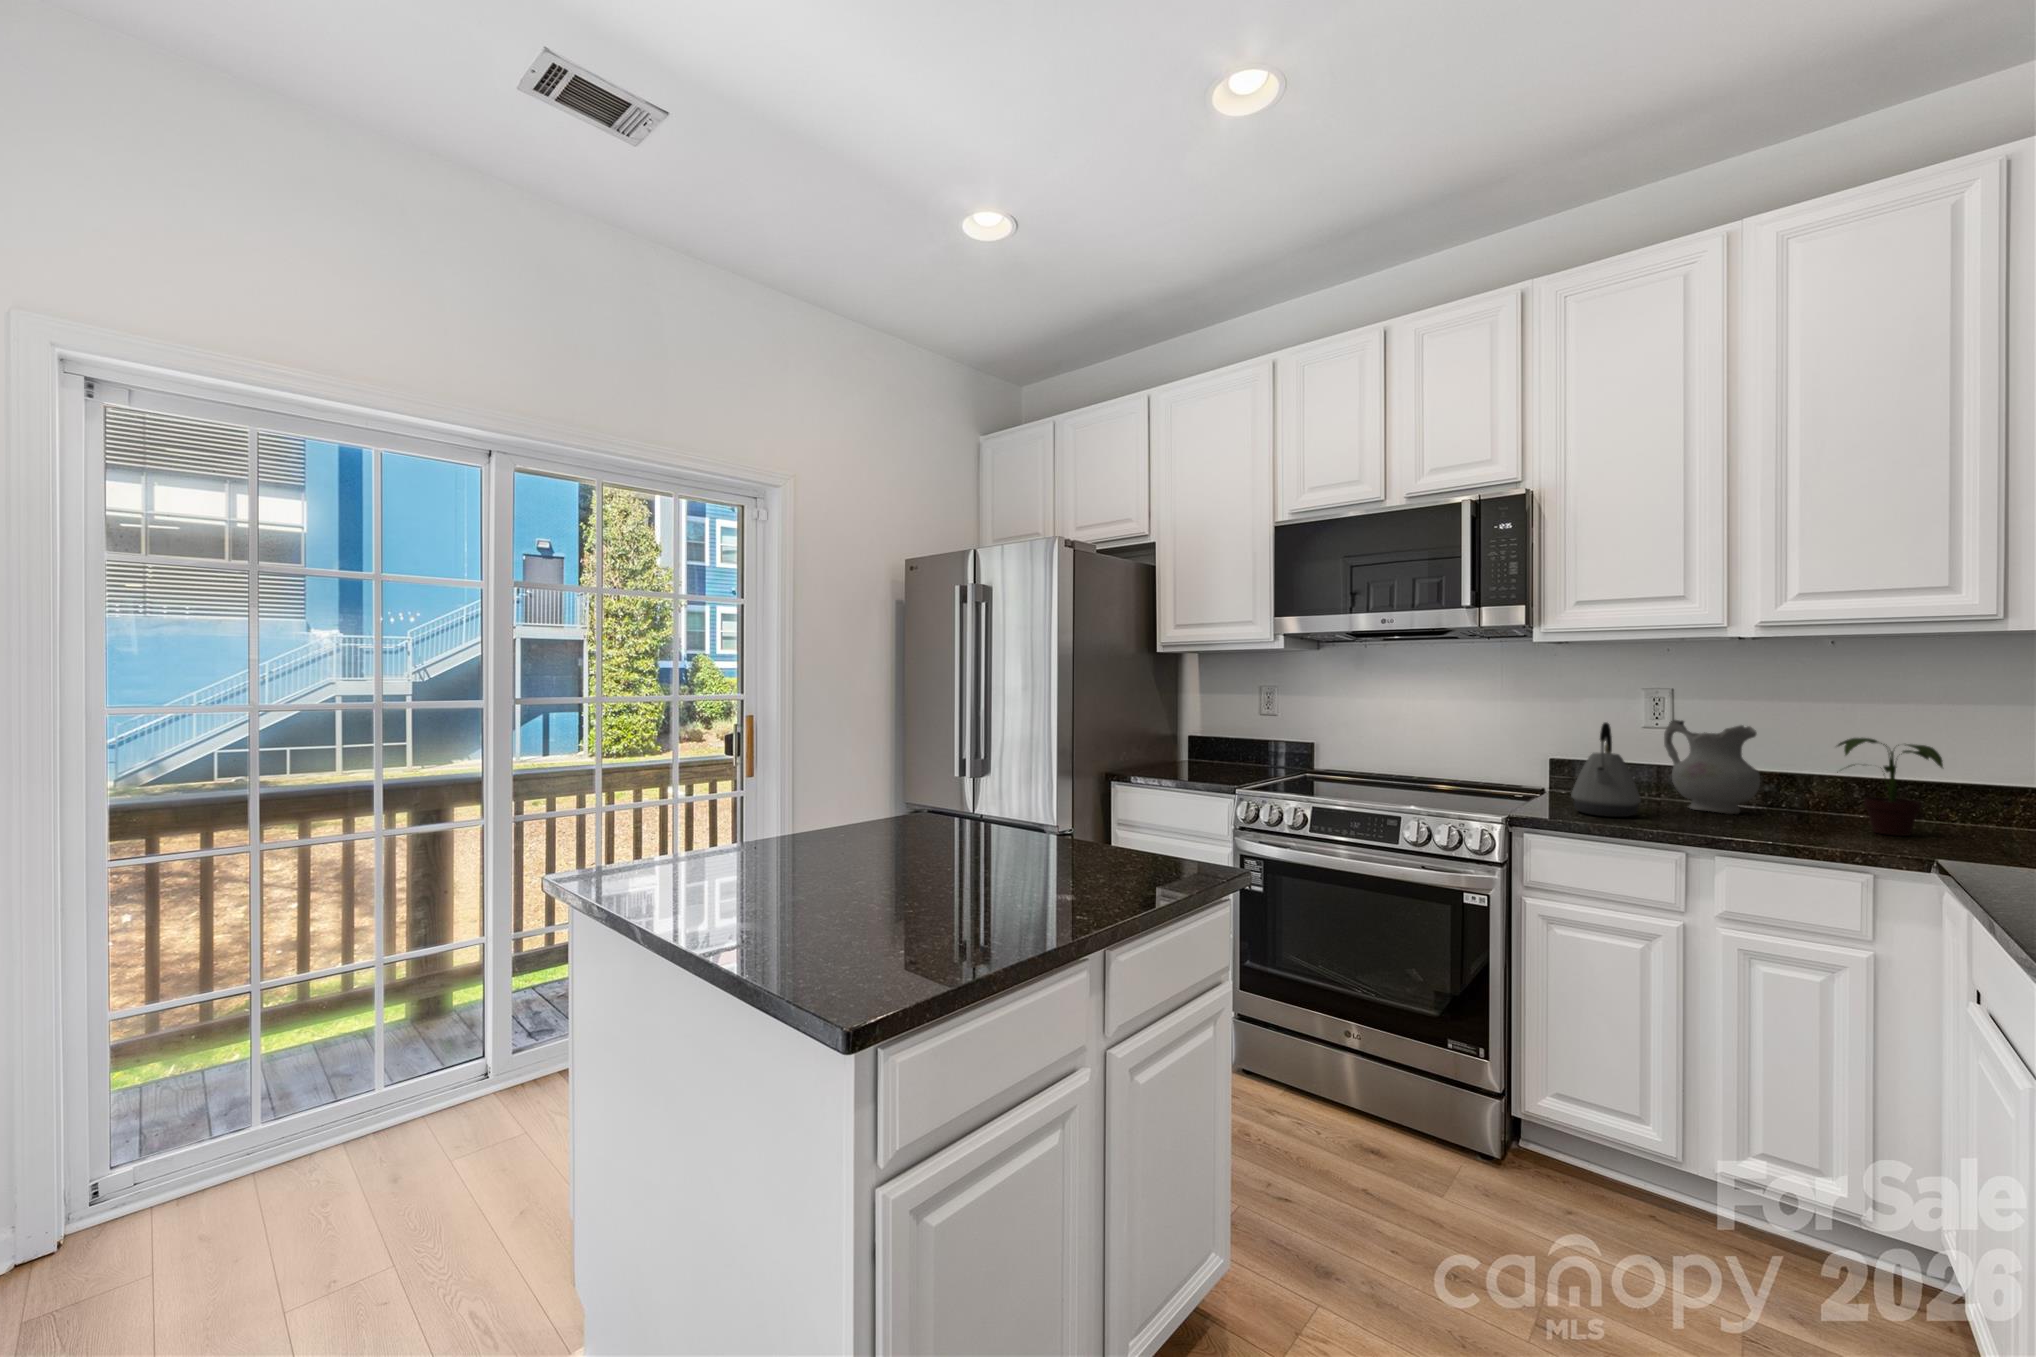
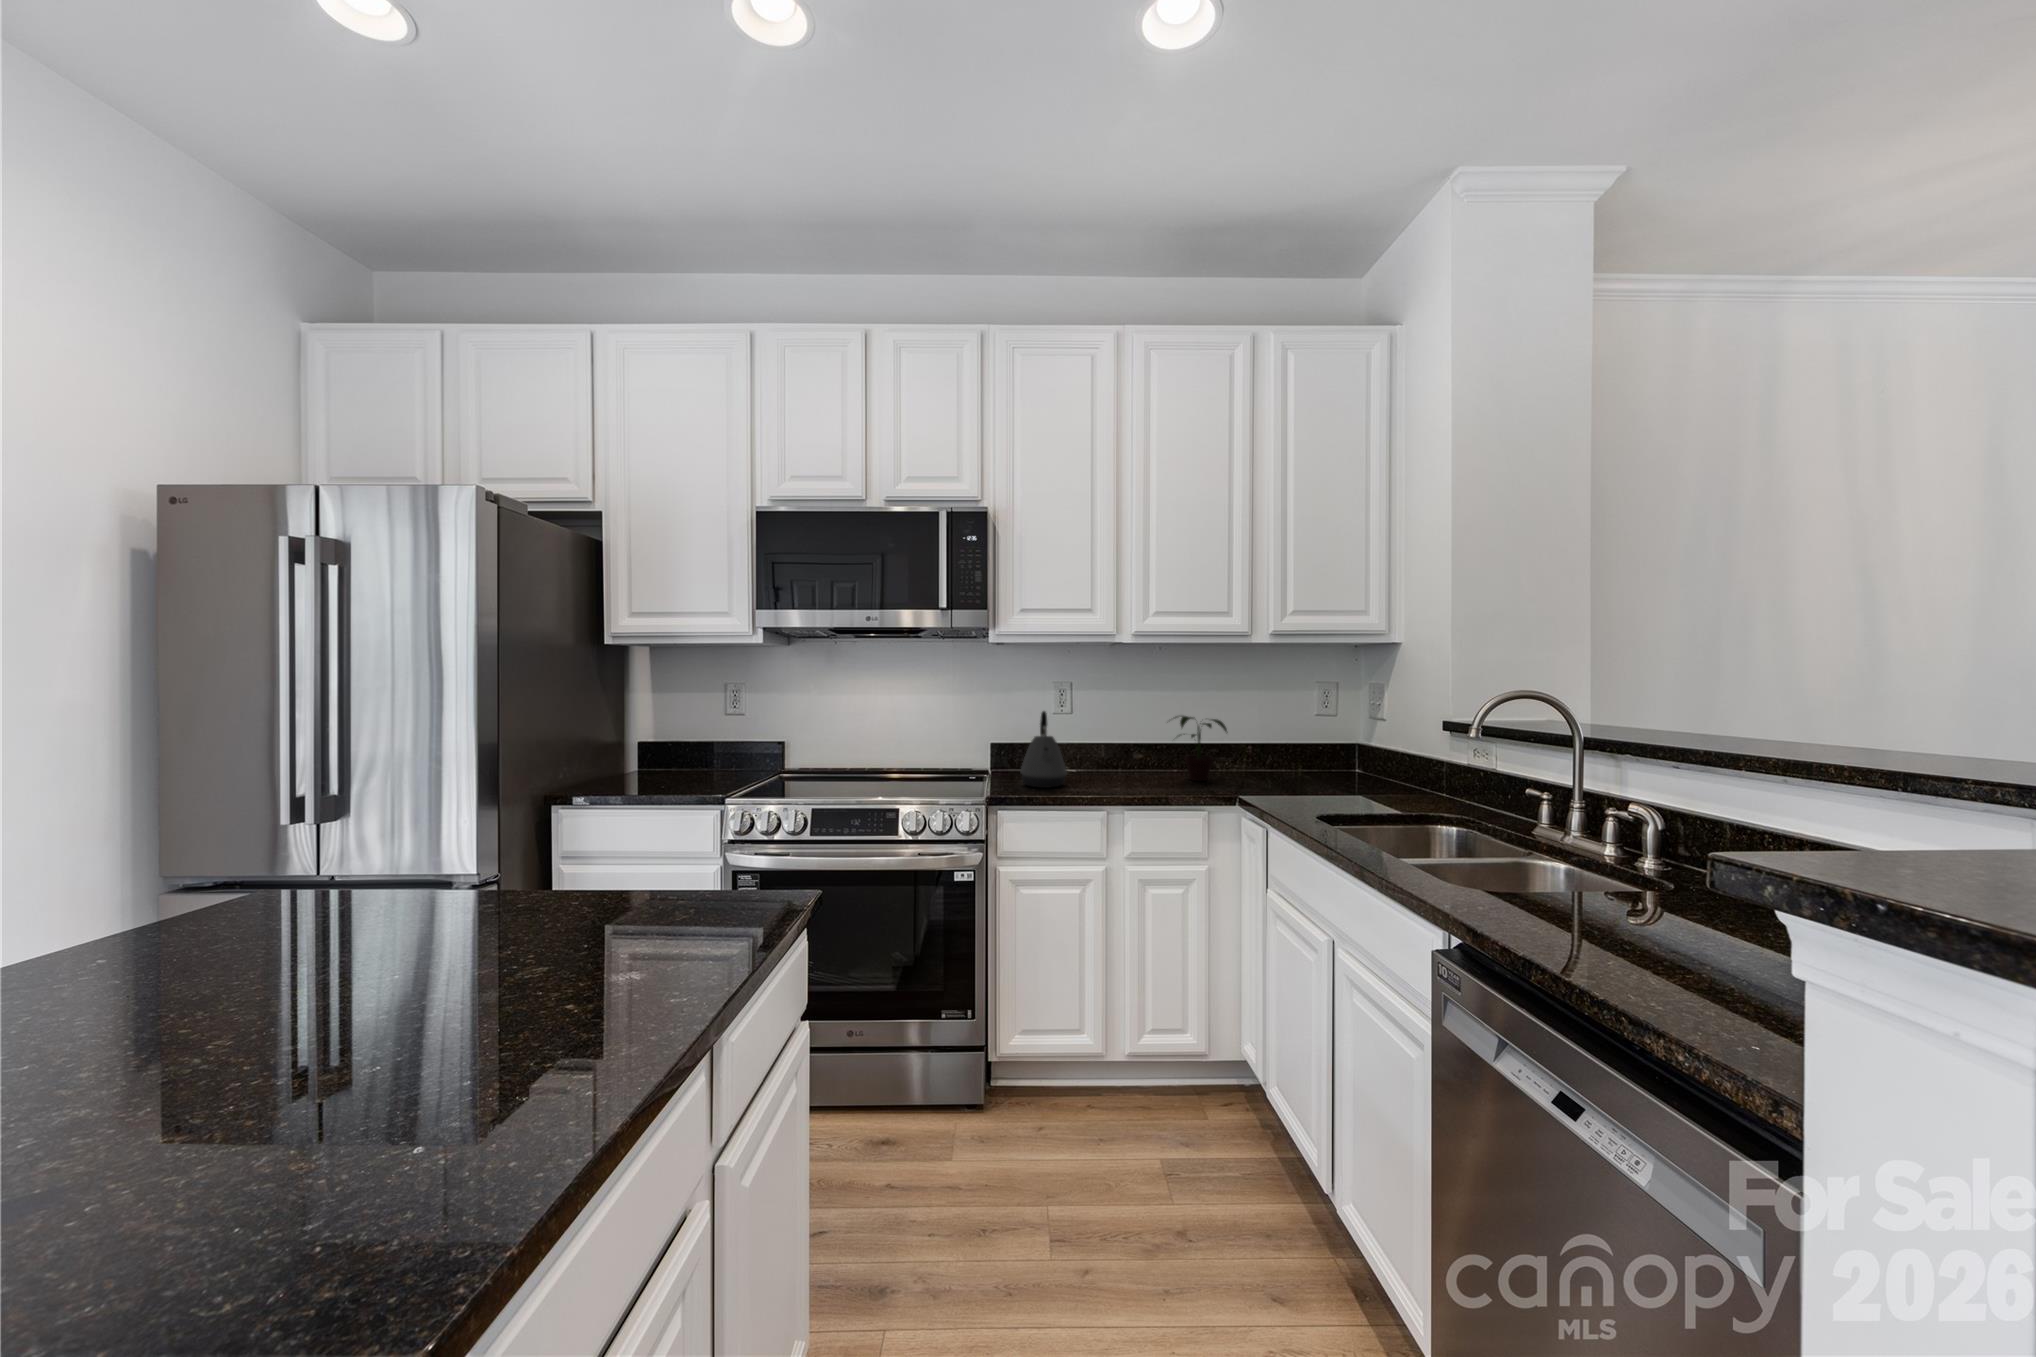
ceramic pitcher: present [1664,720,1760,814] -> none [1066,706,1124,776]

